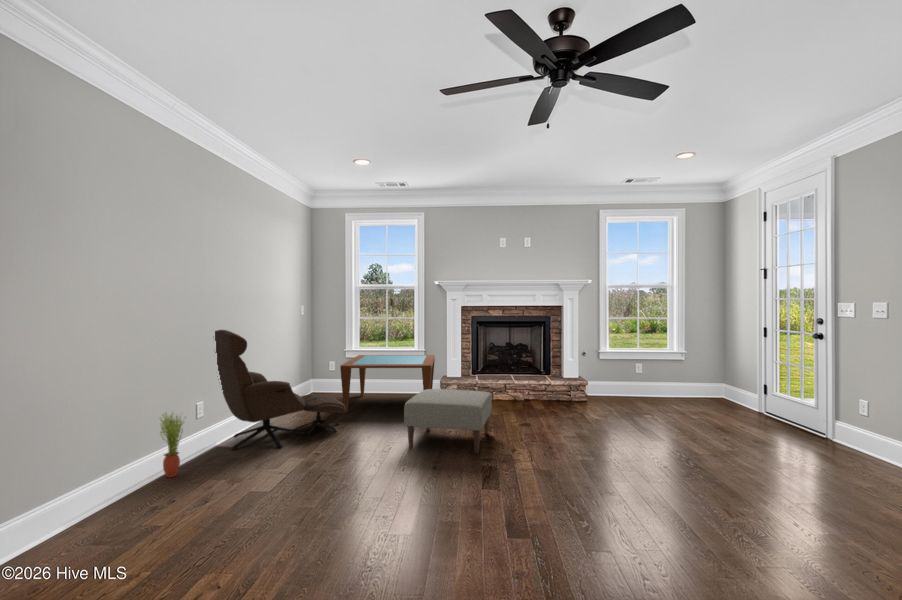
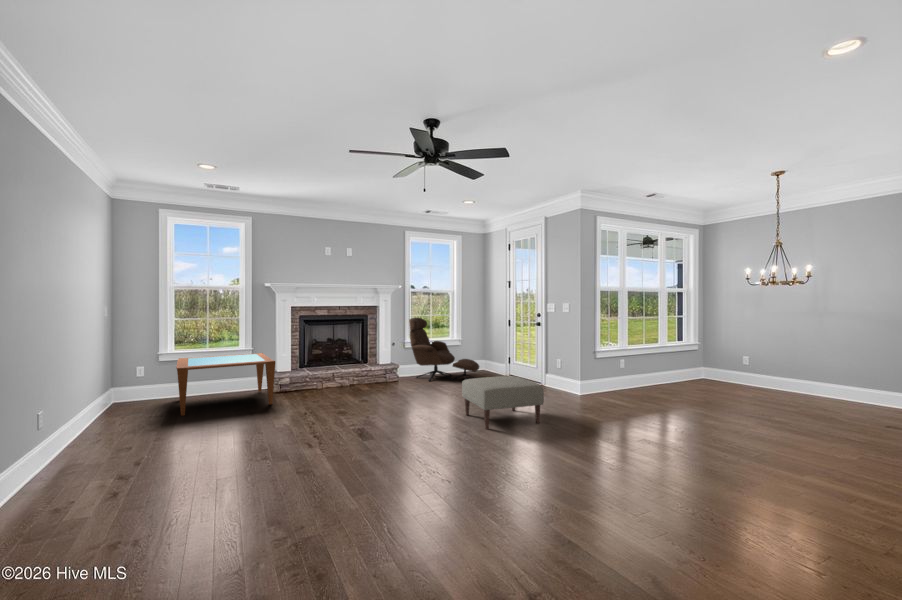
lounge chair: present [213,330,346,450] -> present [409,318,479,381]
ottoman: present [404,389,492,453] -> present [462,376,544,429]
potted plant: present [160,413,184,477] -> none [18,424,52,497]

